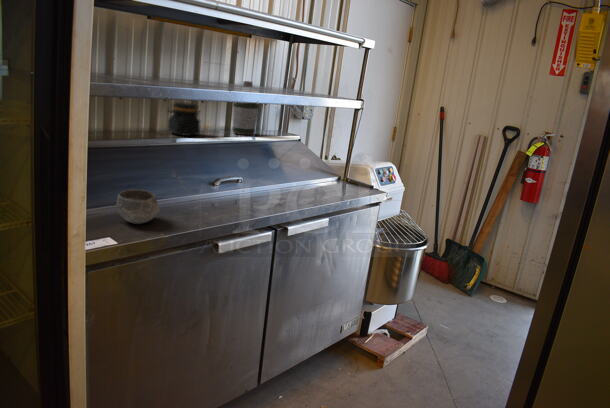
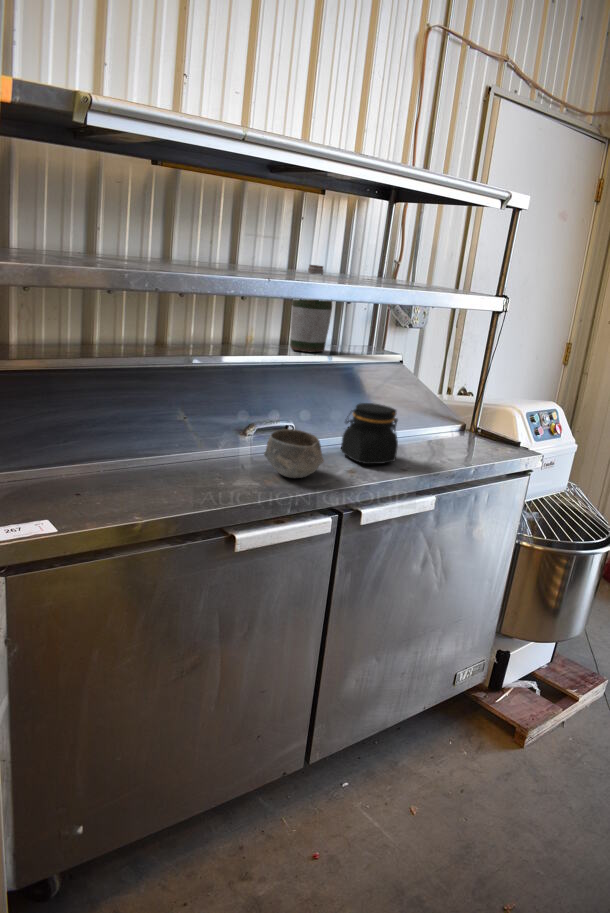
jar: present [168,102,200,136] -> present [341,403,398,464]
bowl: present [115,189,160,224] -> present [264,429,324,478]

